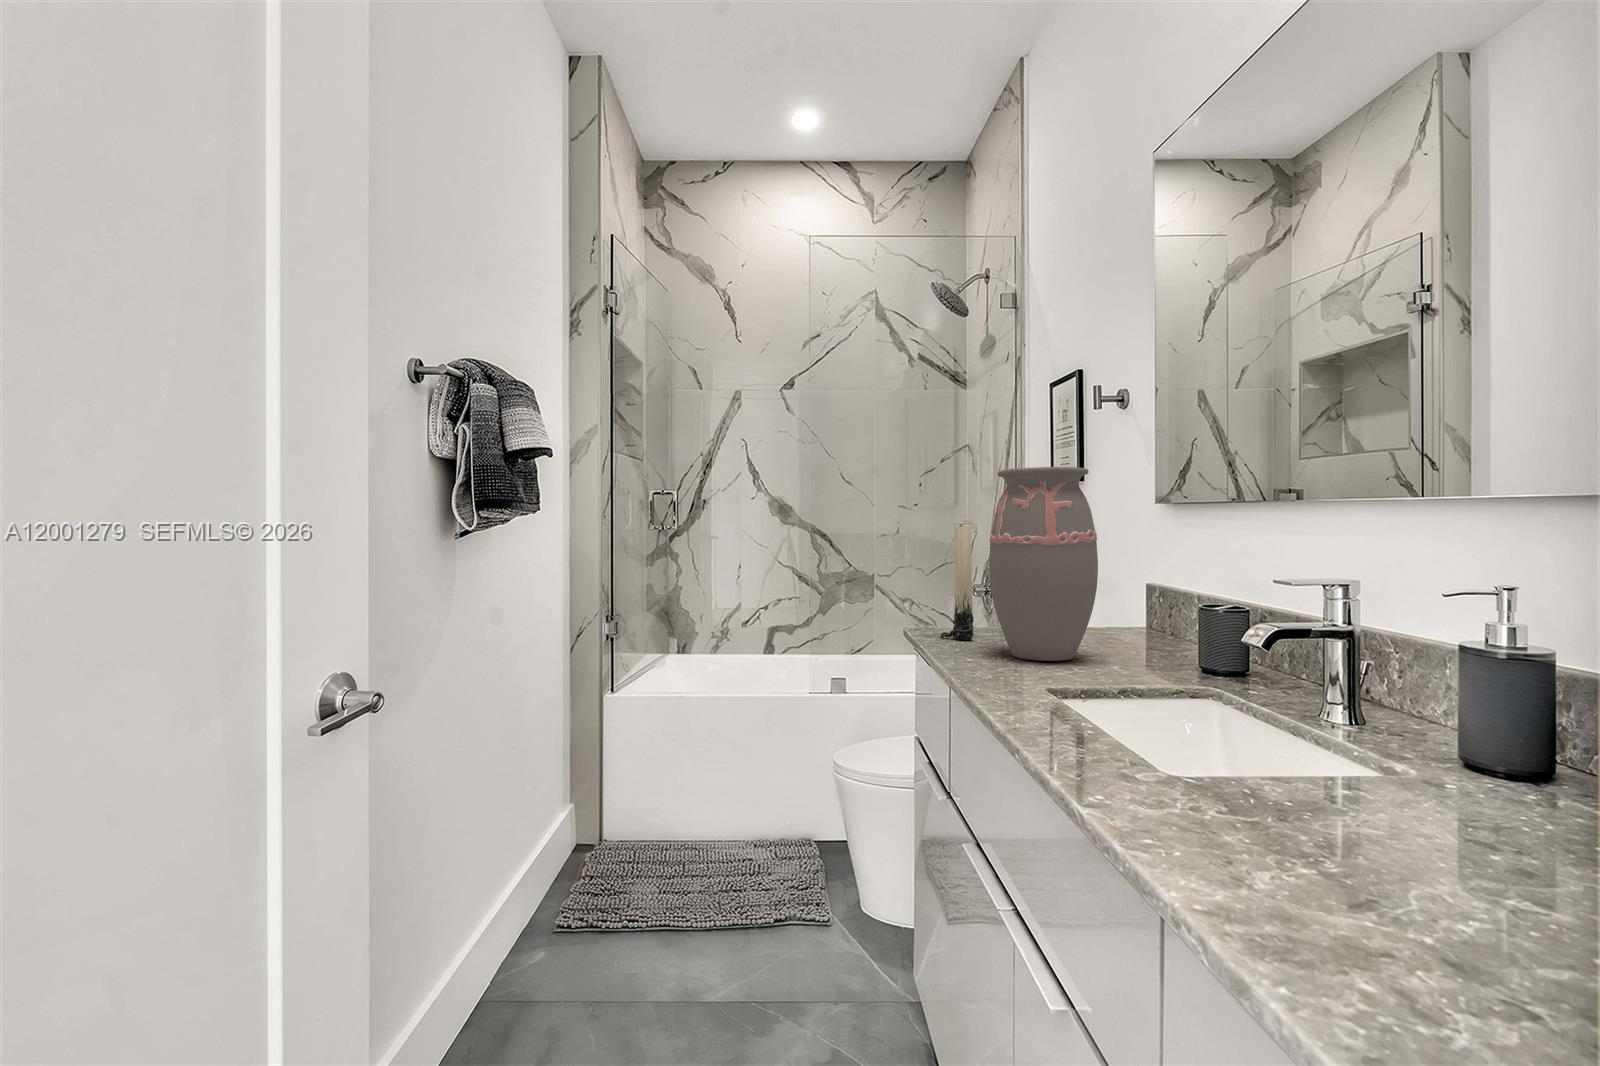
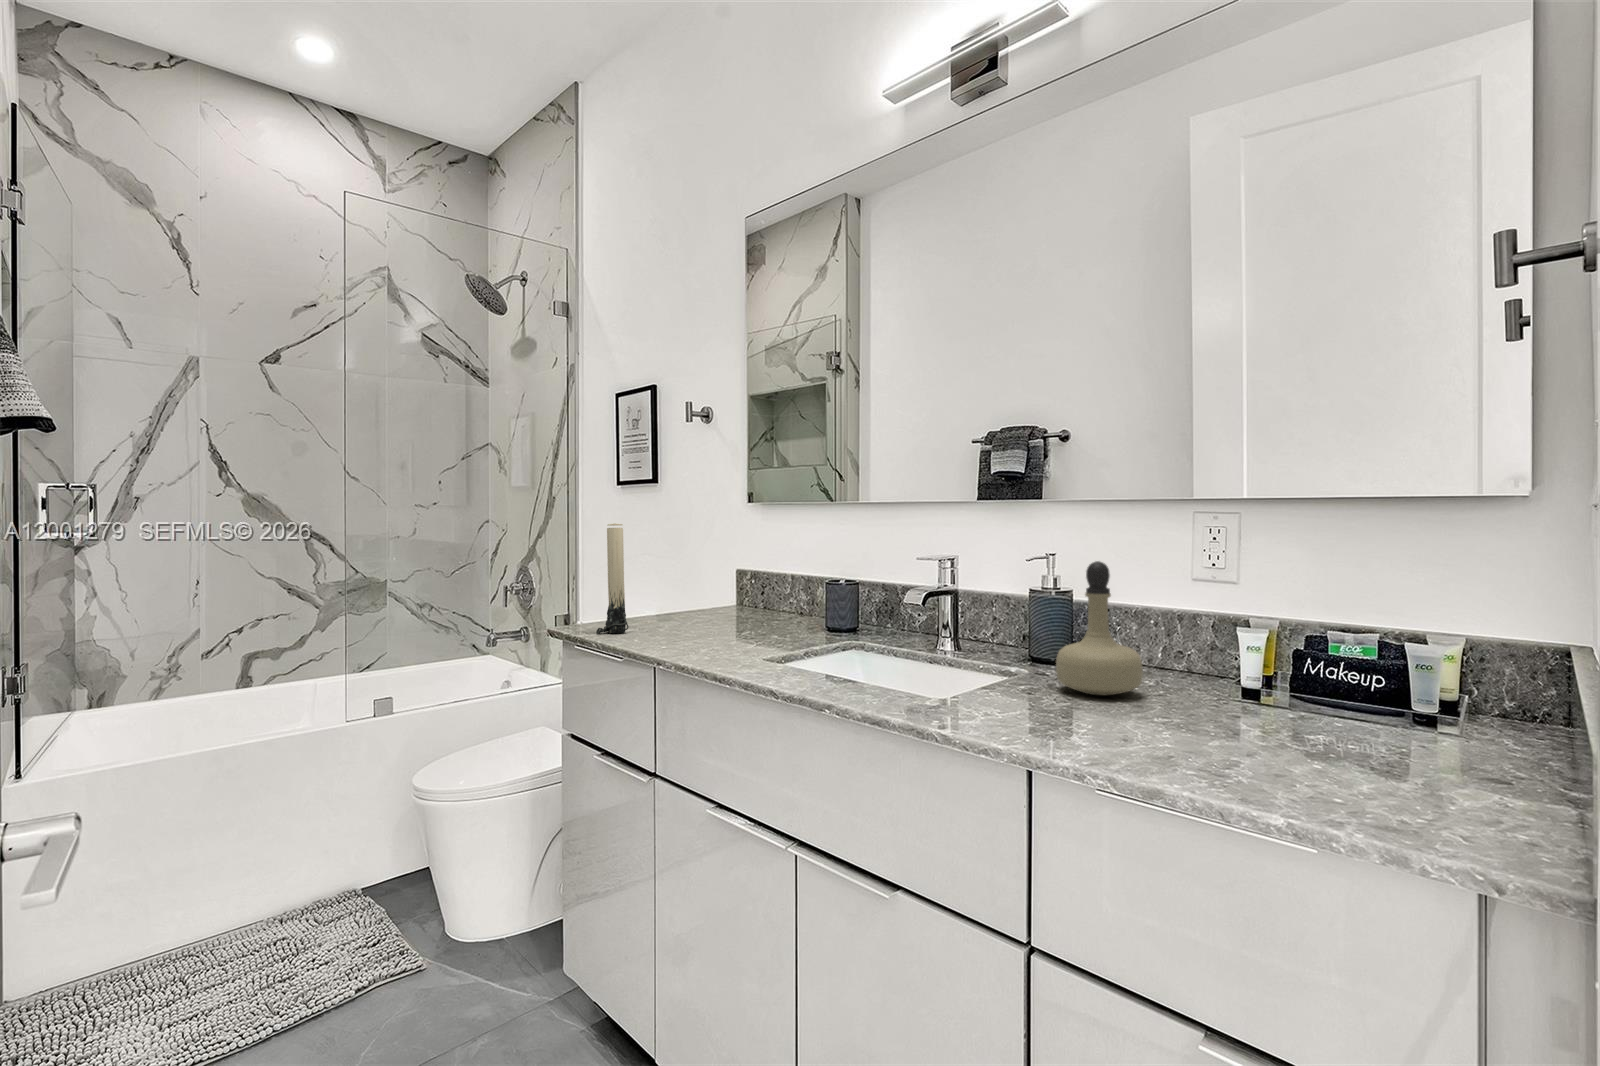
decorative vase: present [989,467,1098,661] -> none [667,477,754,641]
perfume bottle: none [1333,591,1524,845] -> present [1056,561,1143,696]

